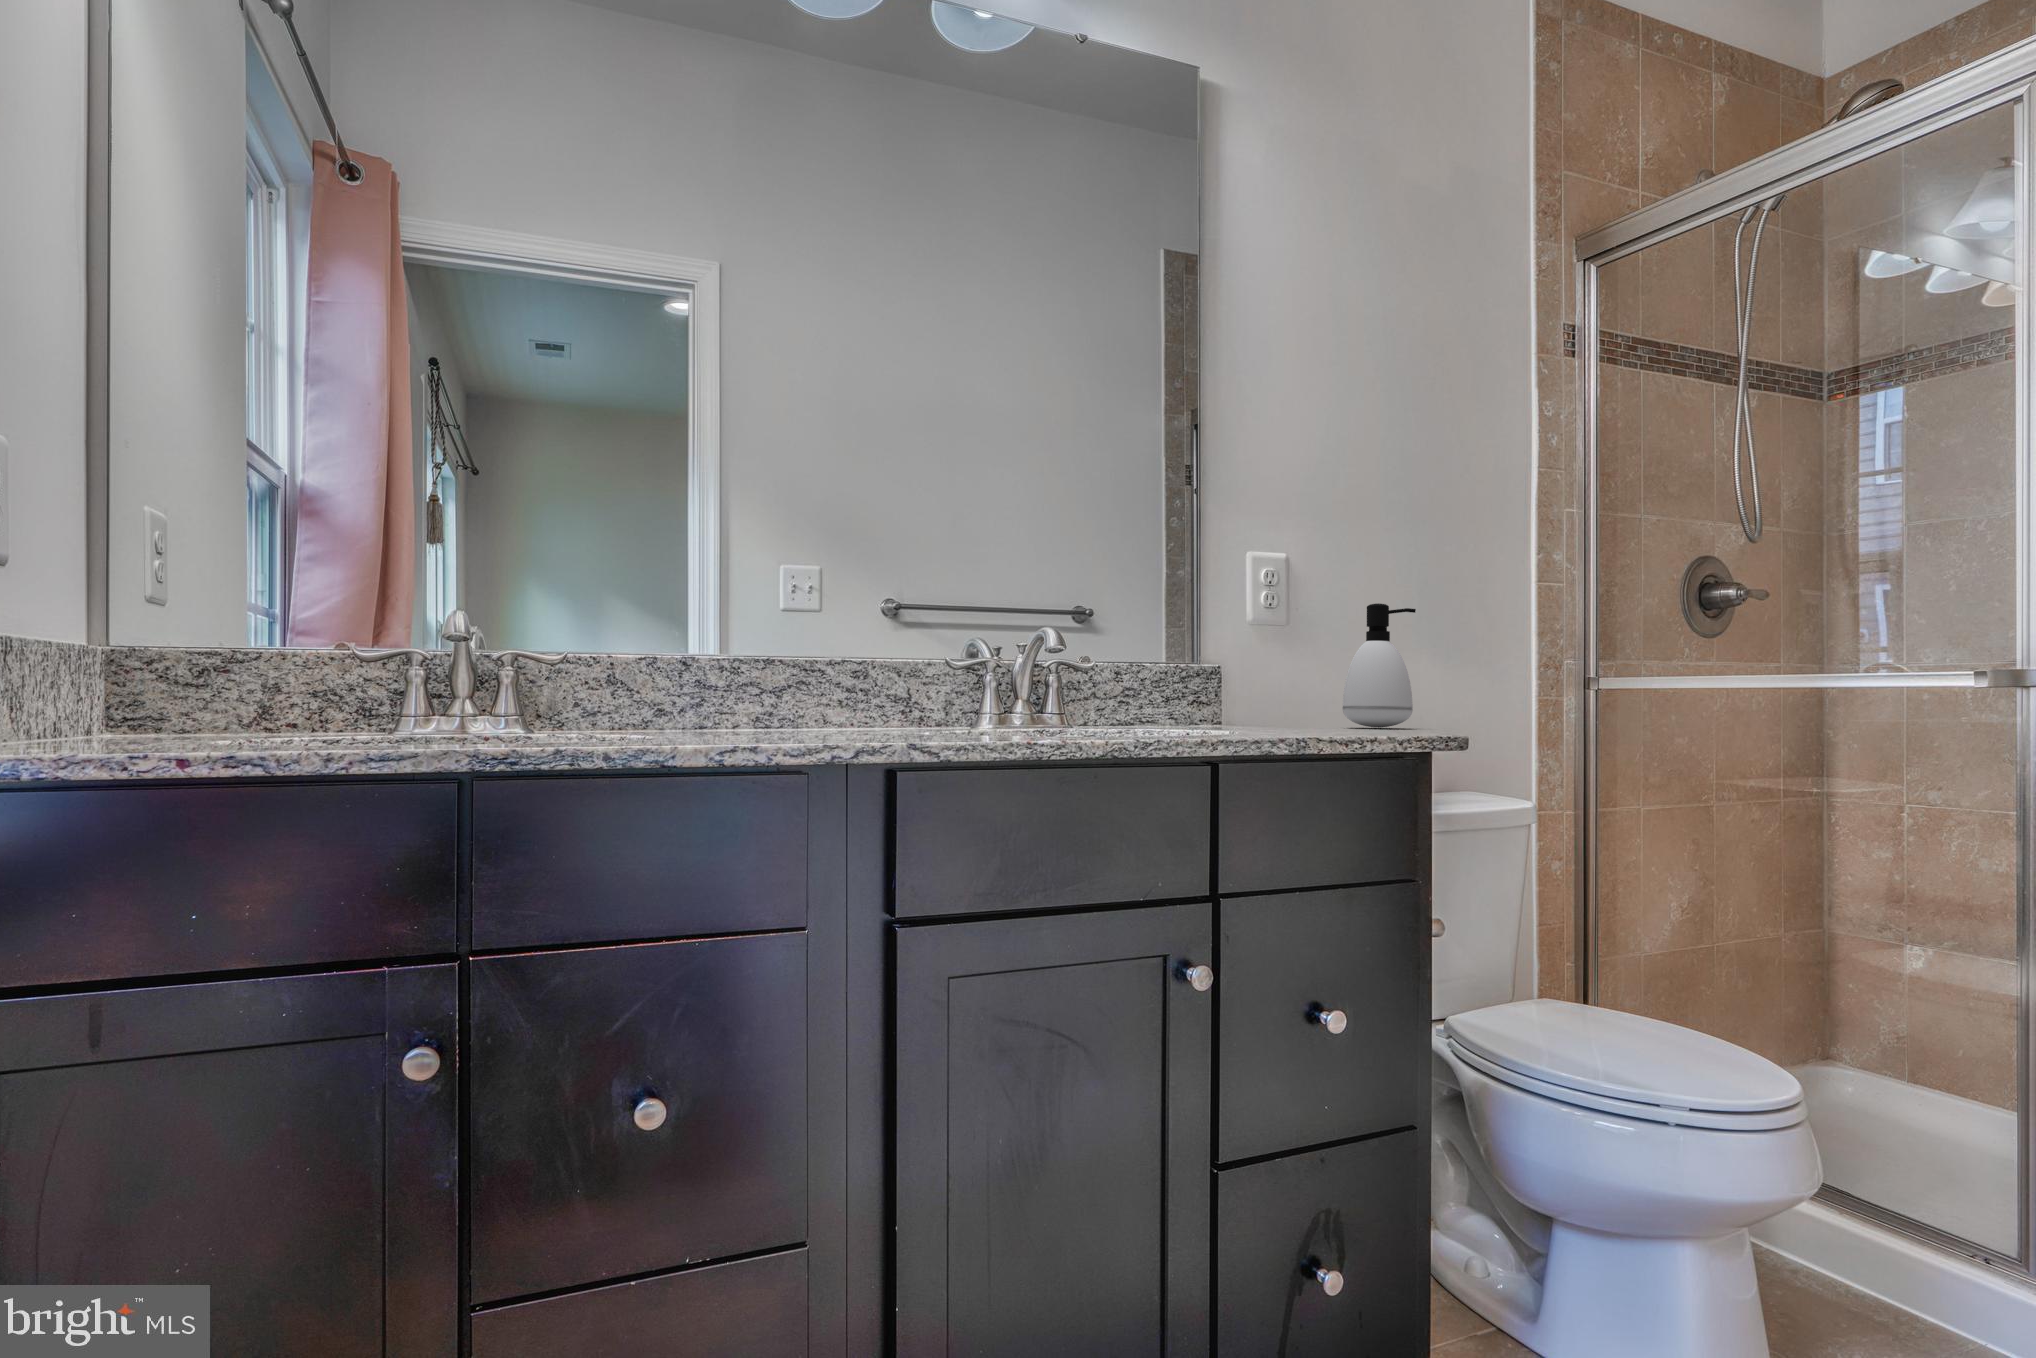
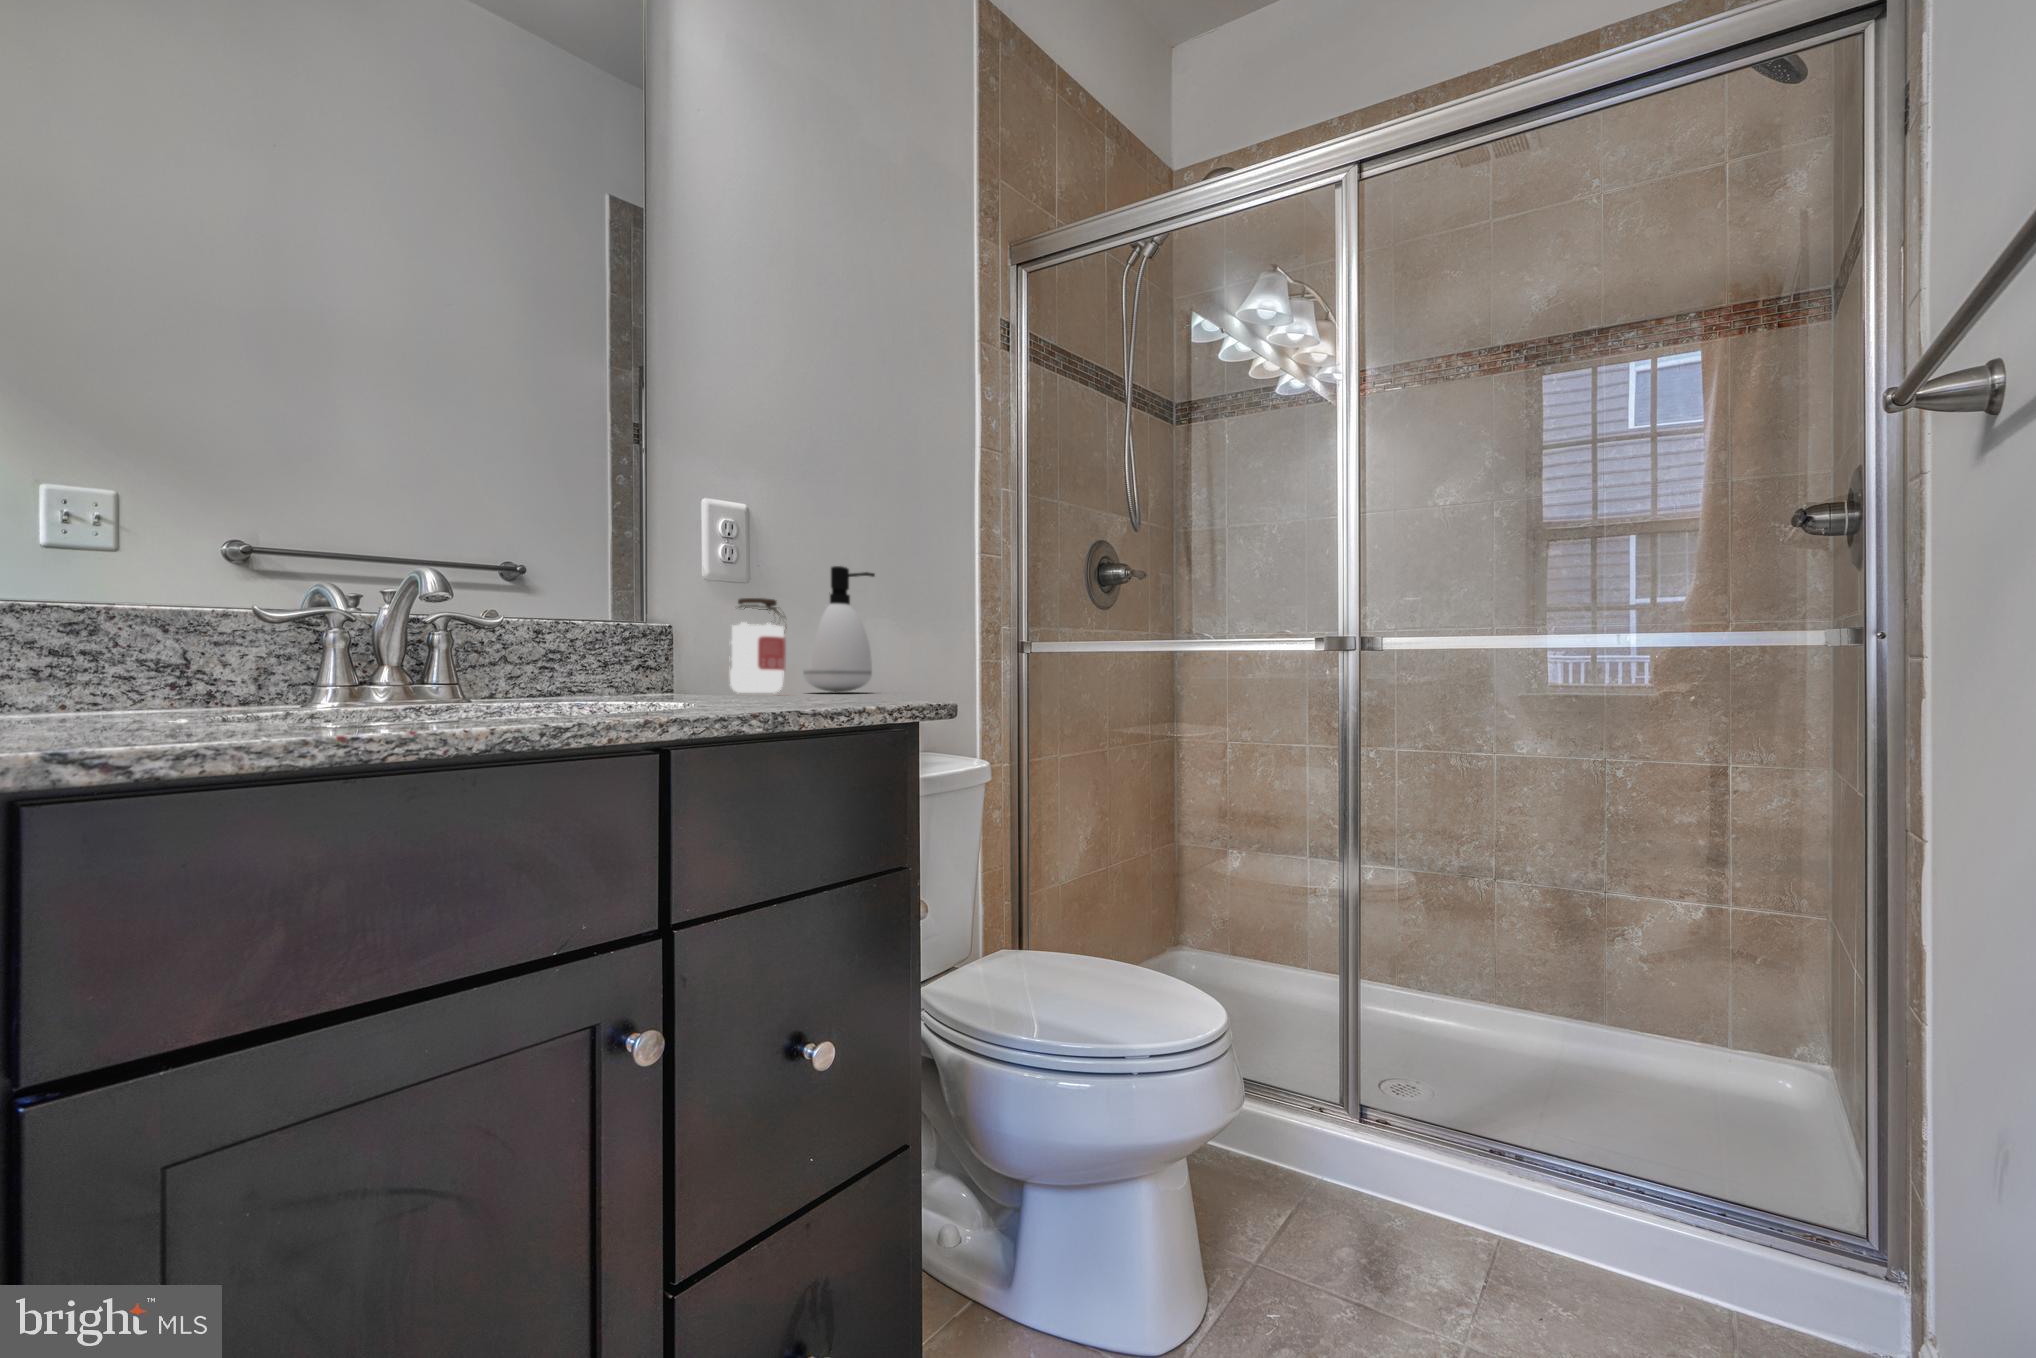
jar: none [1270,638,1325,728] -> present [730,598,787,693]

